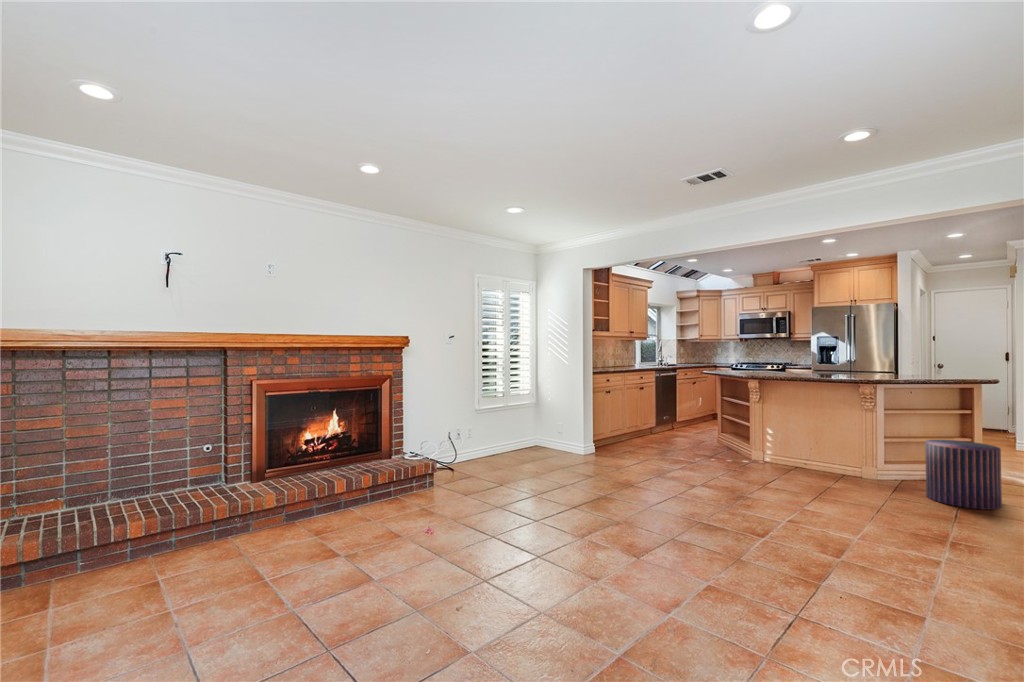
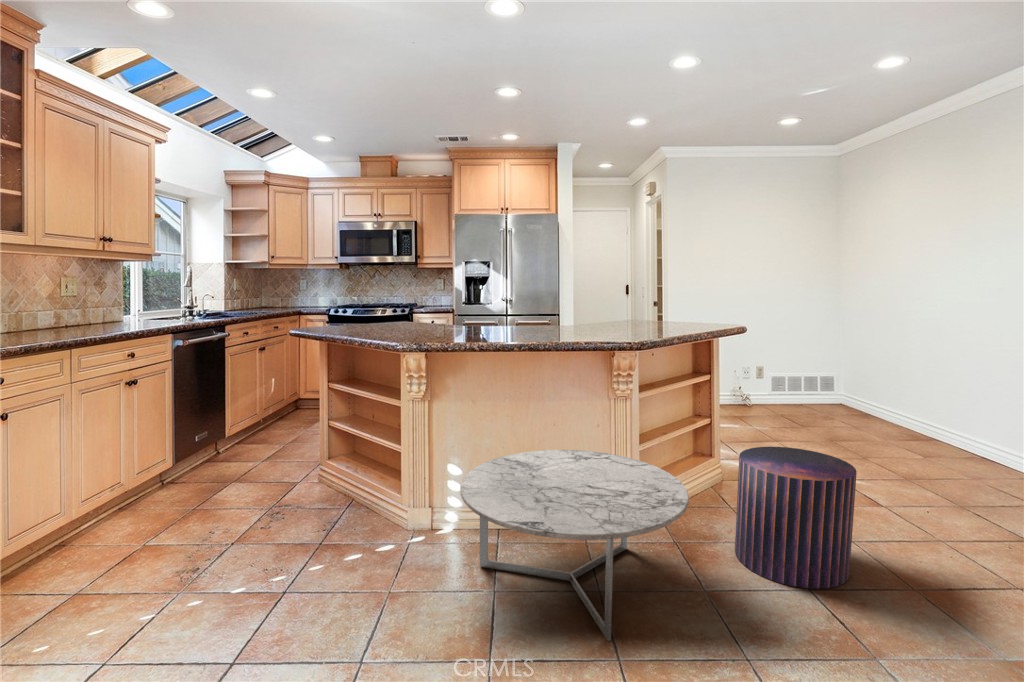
coffee table: none [762,429,876,491] -> present [460,450,689,641]

